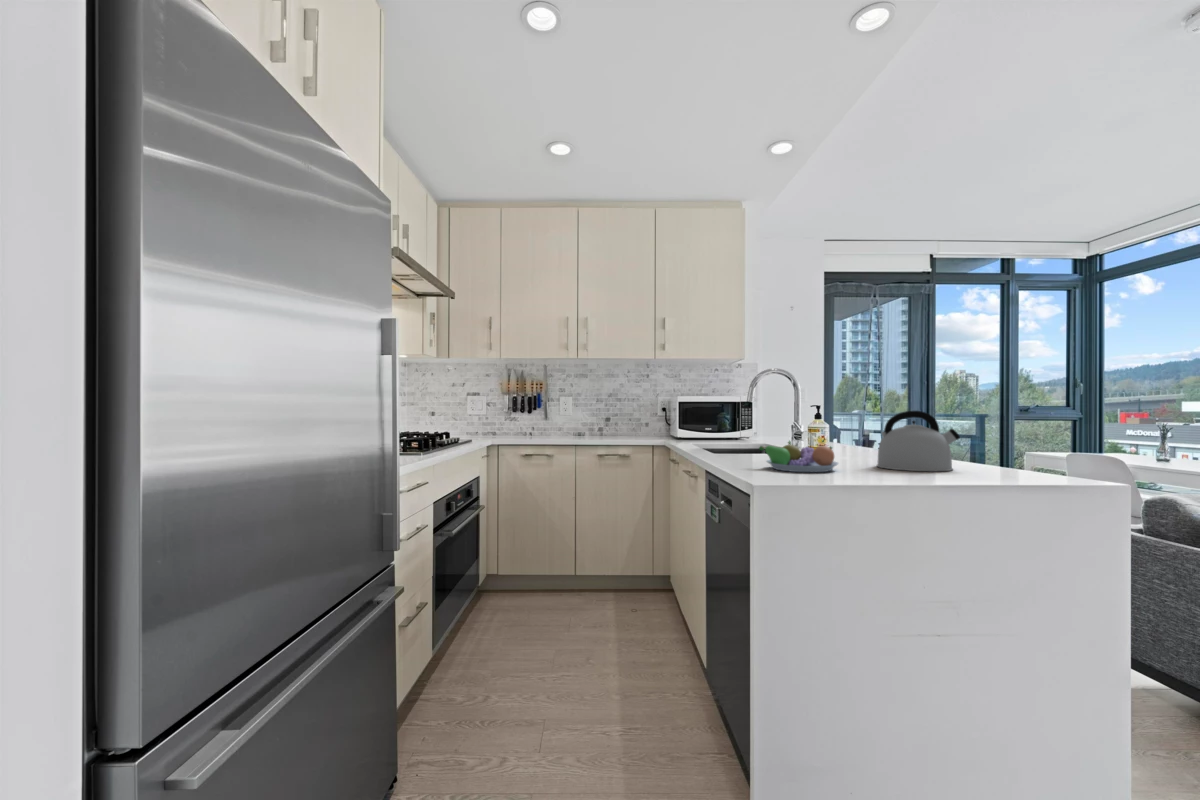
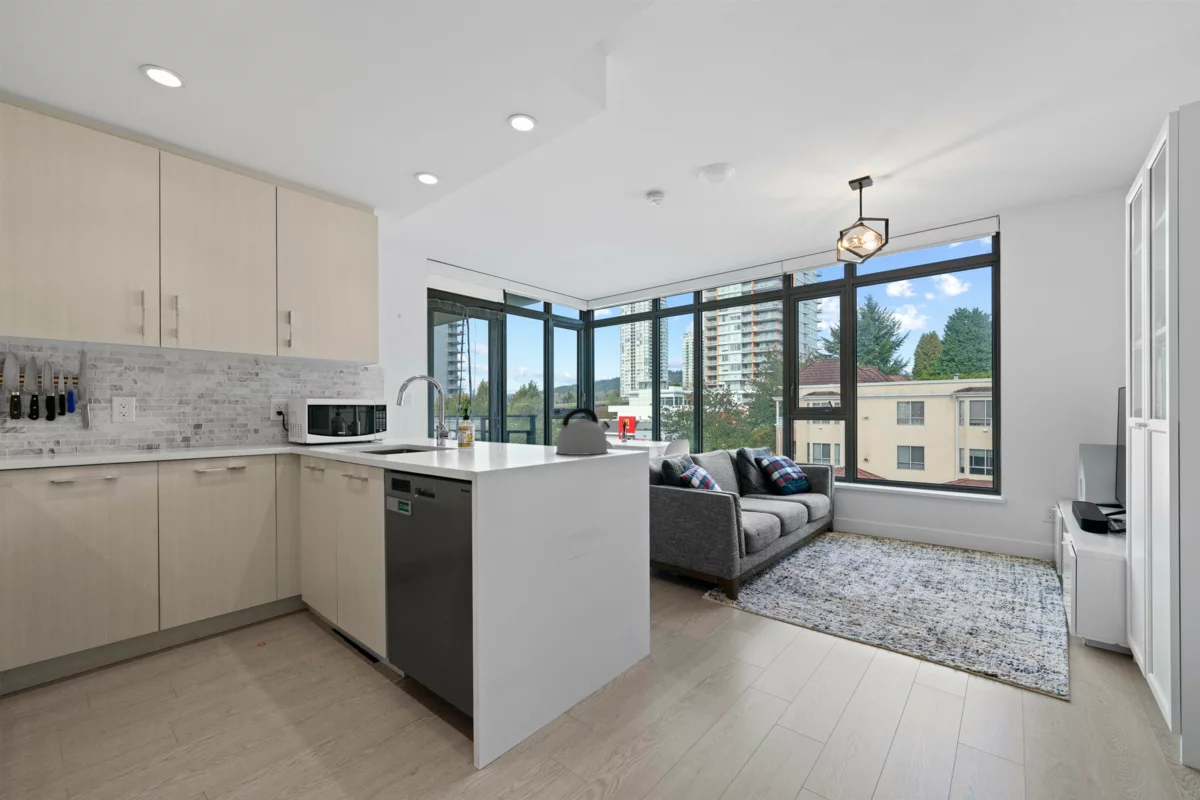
fruit bowl: present [759,441,838,472] -> none [477,435,546,463]

